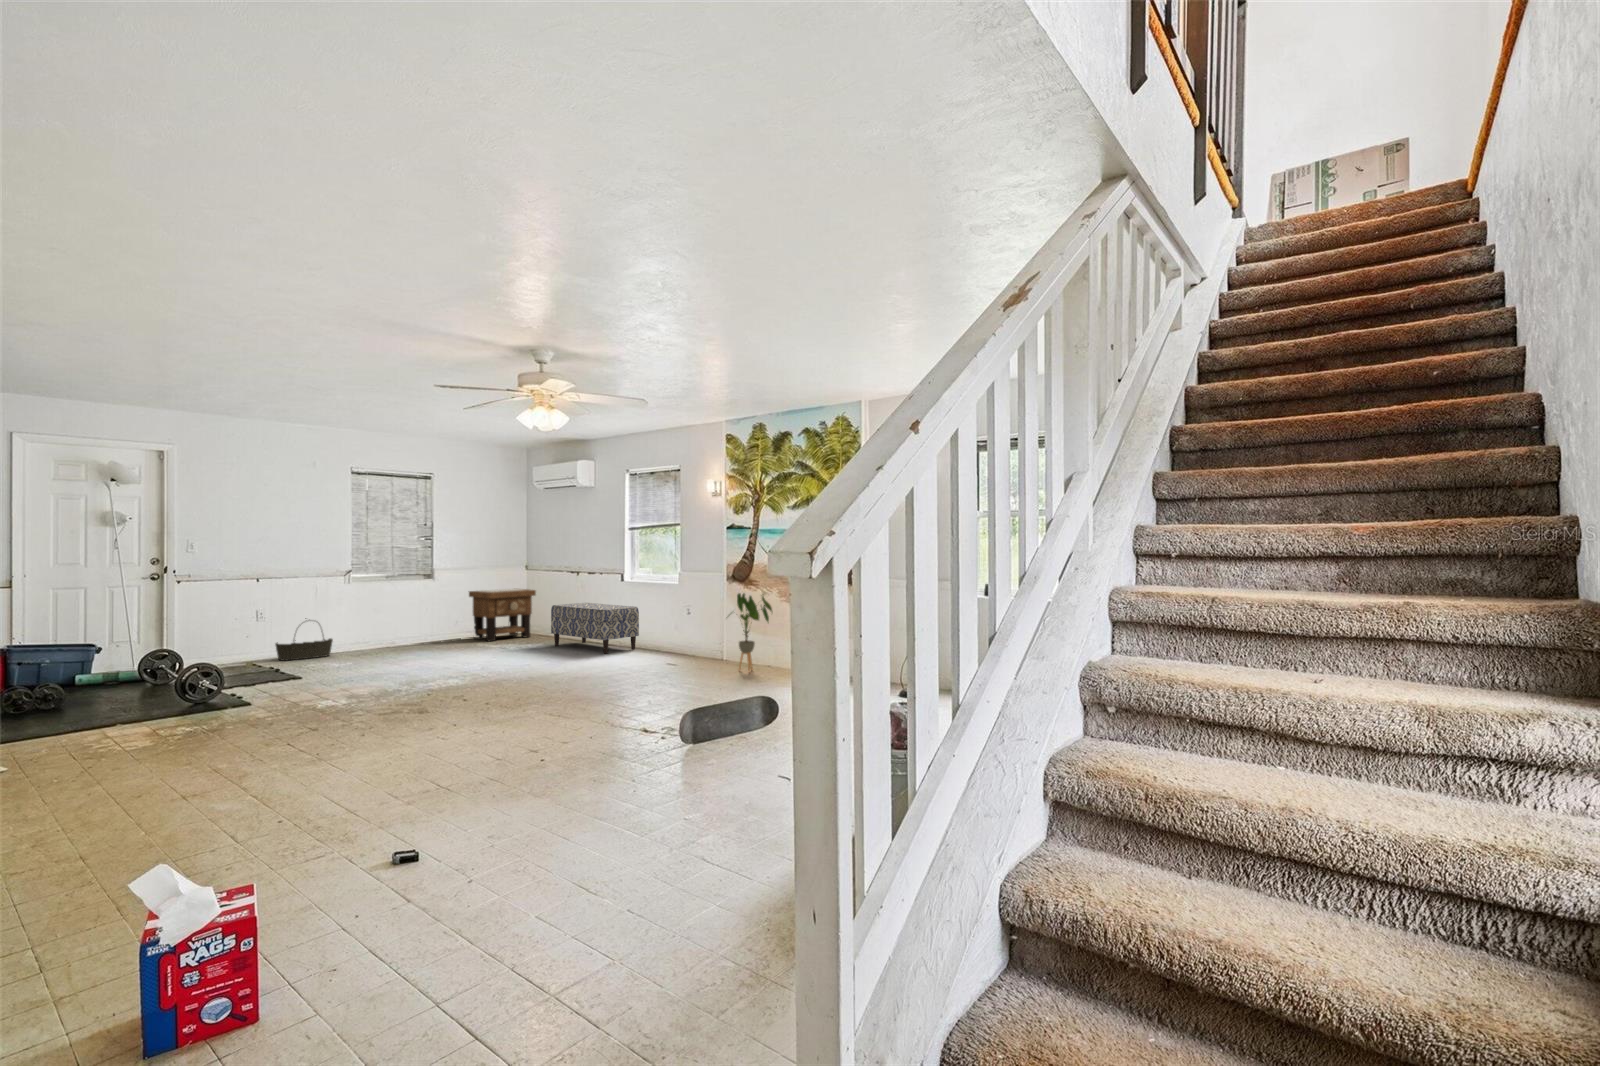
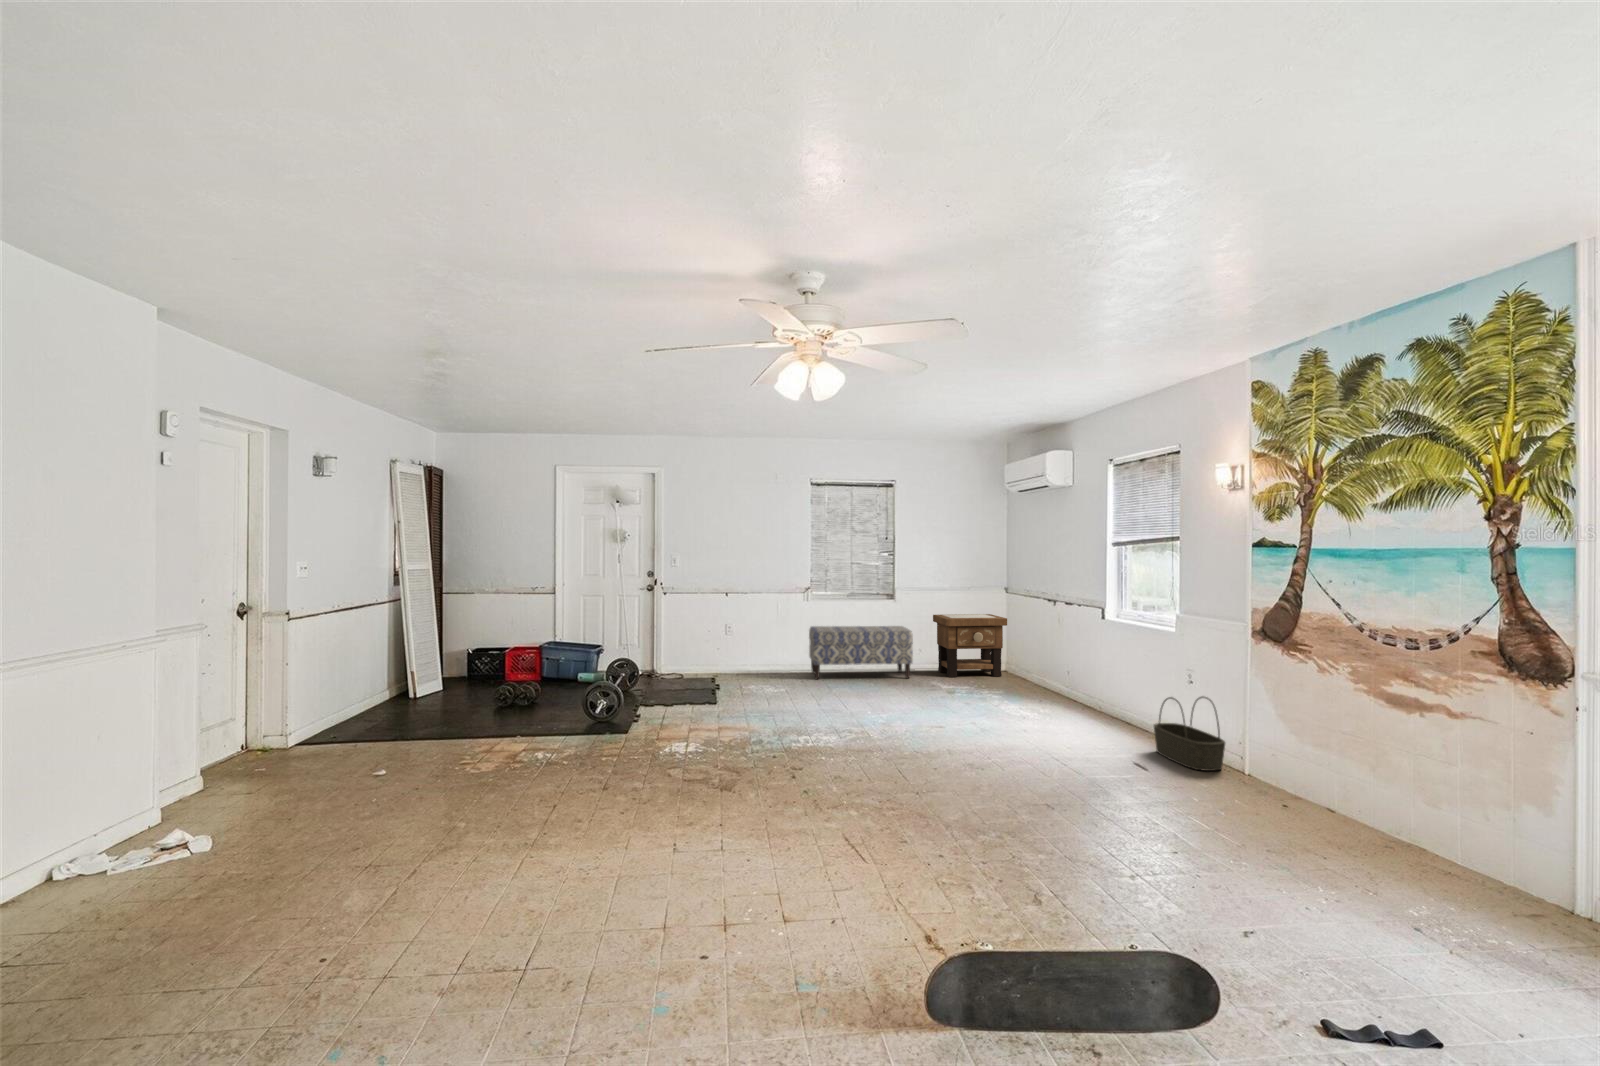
house plant: present [737,593,772,671] -> none [1230,666,1339,818]
bench: present [551,603,639,654] -> present [809,626,913,679]
basket: present [275,618,333,661] -> present [1154,696,1225,771]

